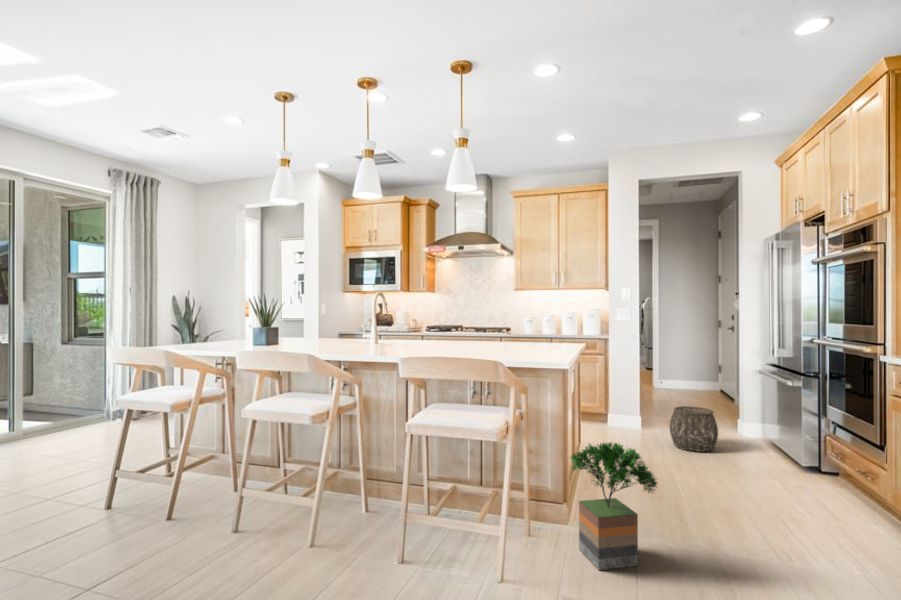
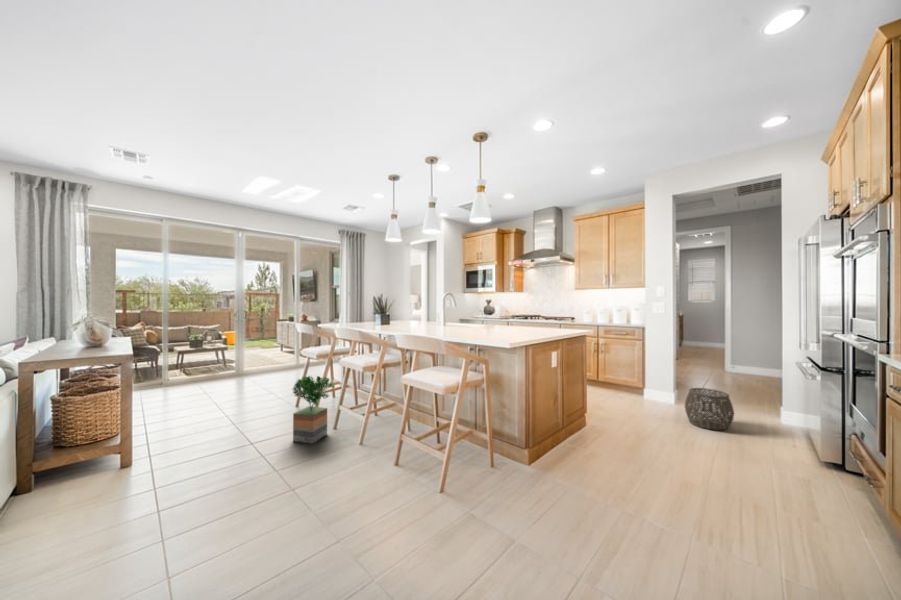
potted tree: present [571,443,658,570] -> present [293,376,334,444]

